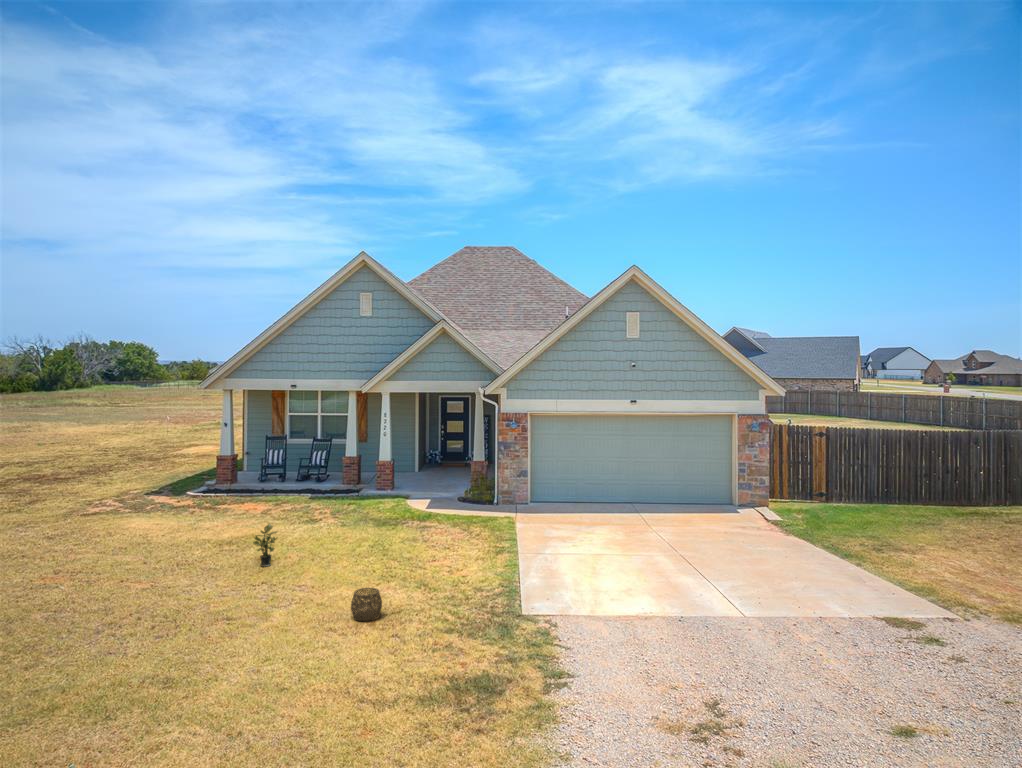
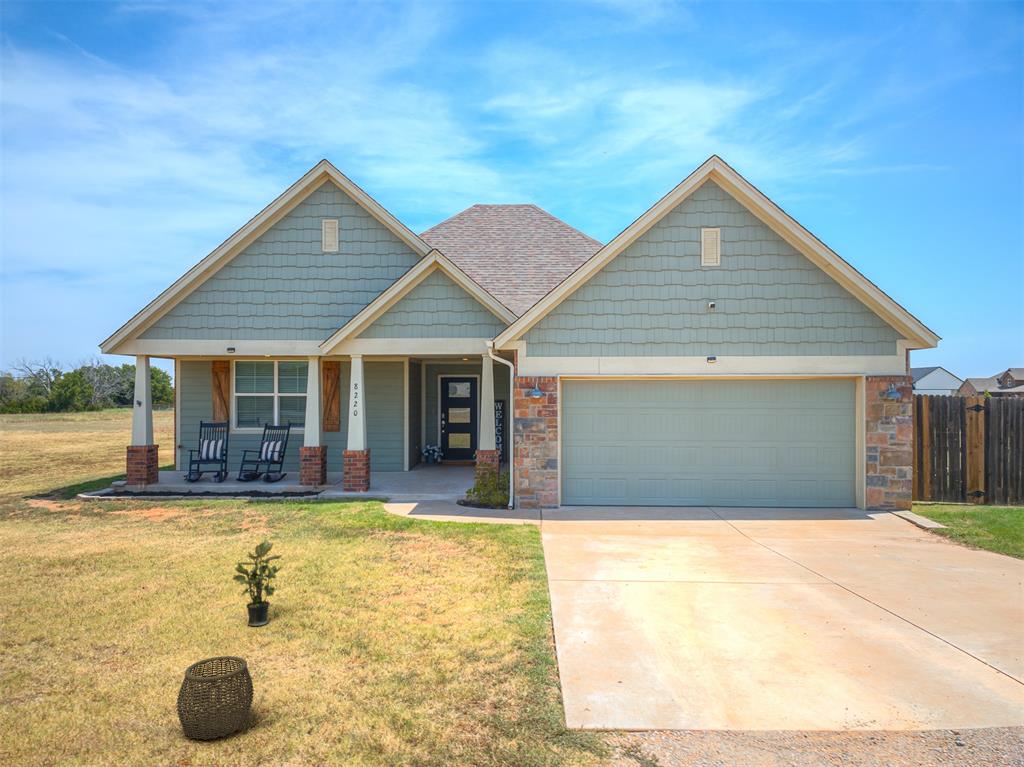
potted plant: present [253,524,277,567] -> present [233,540,281,626]

